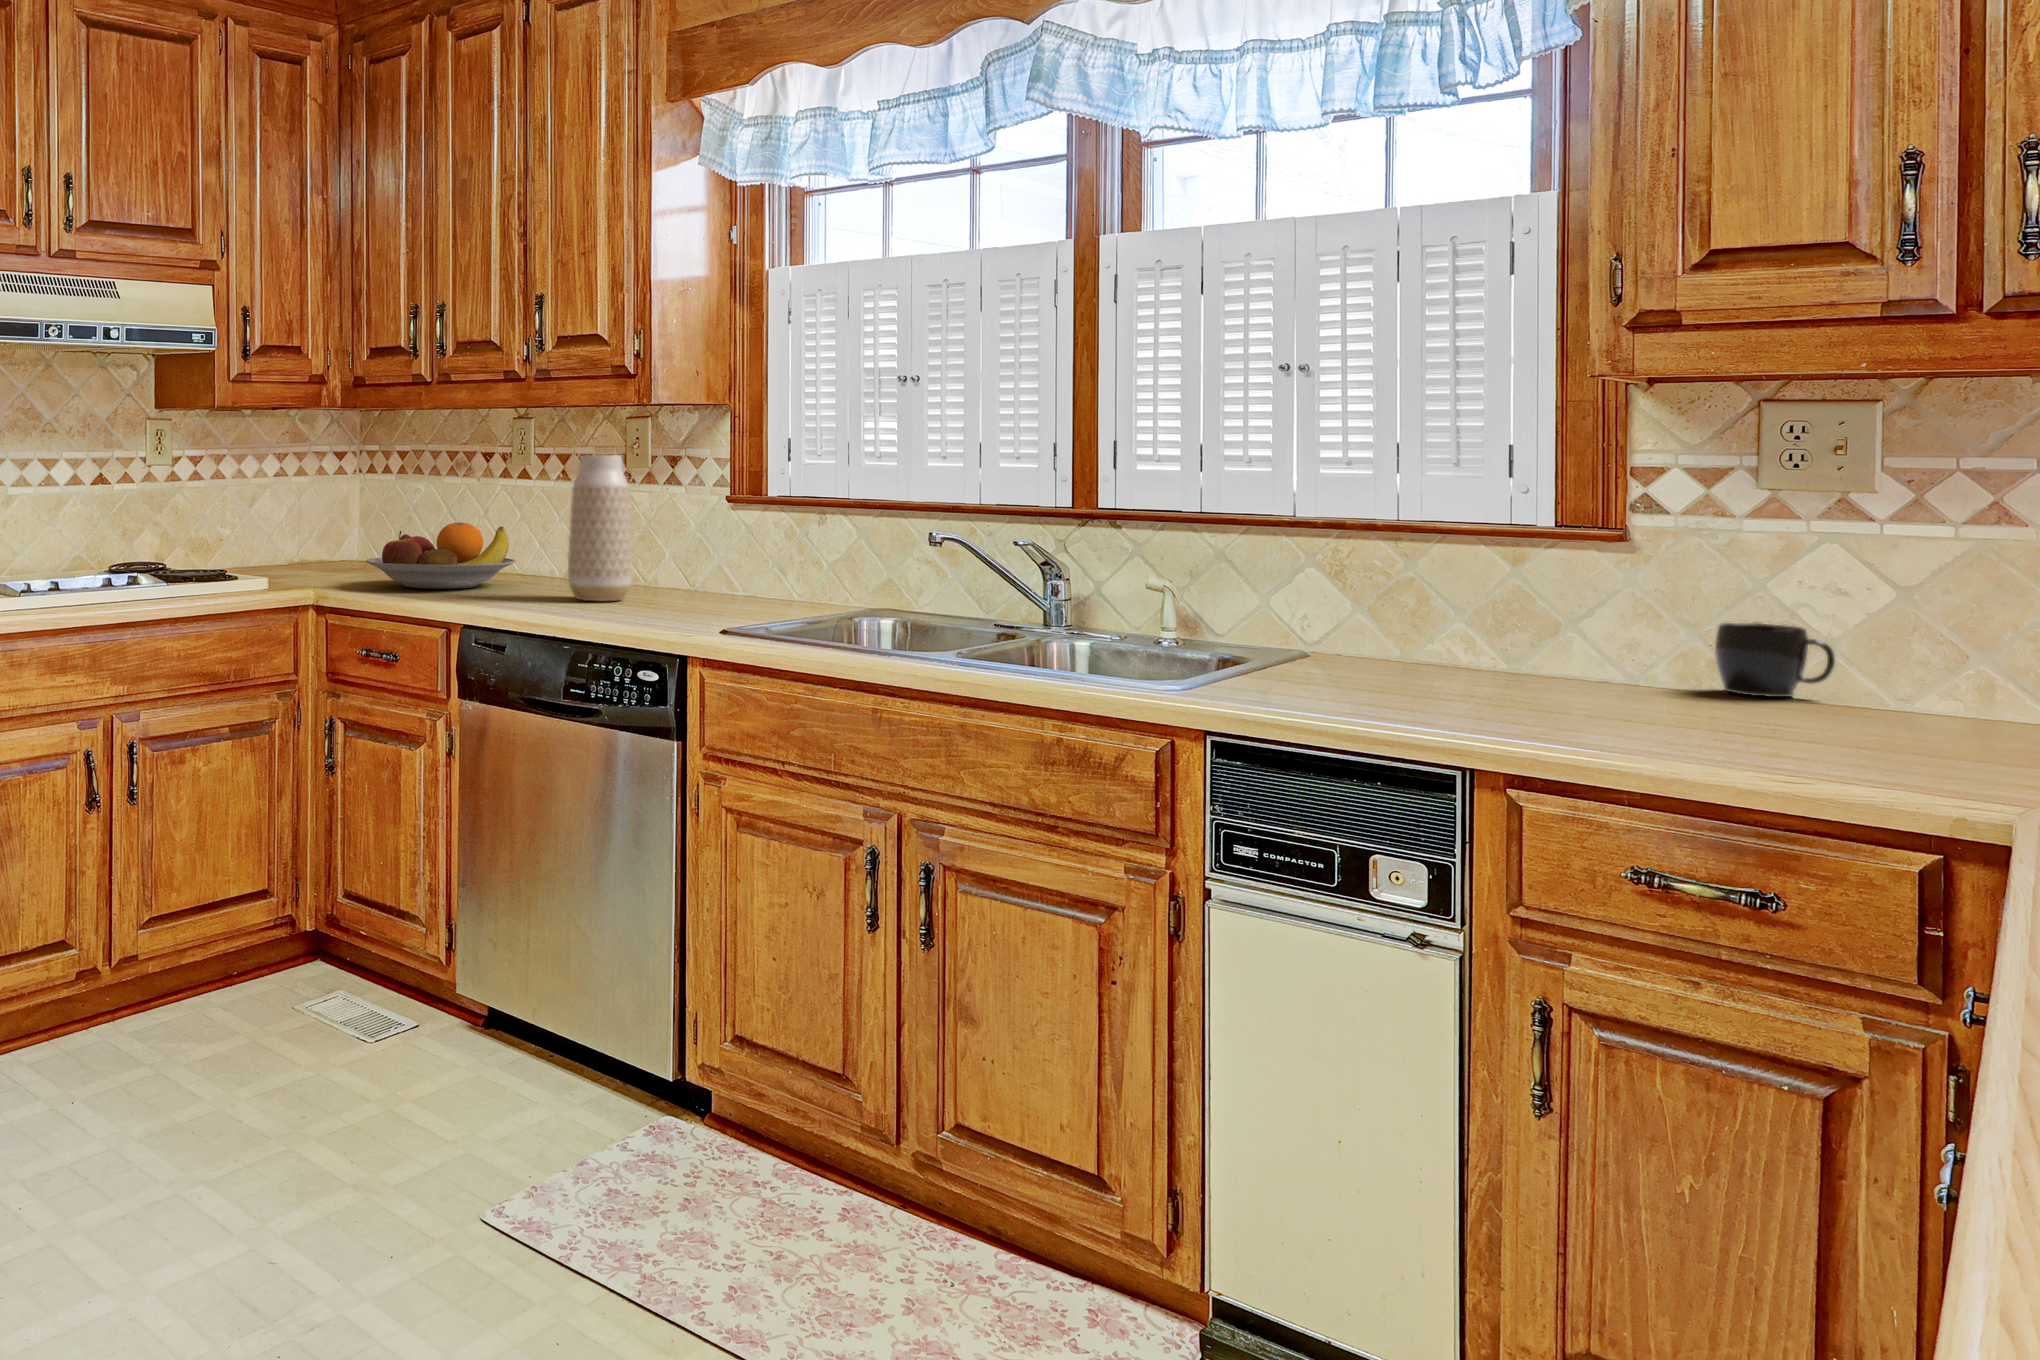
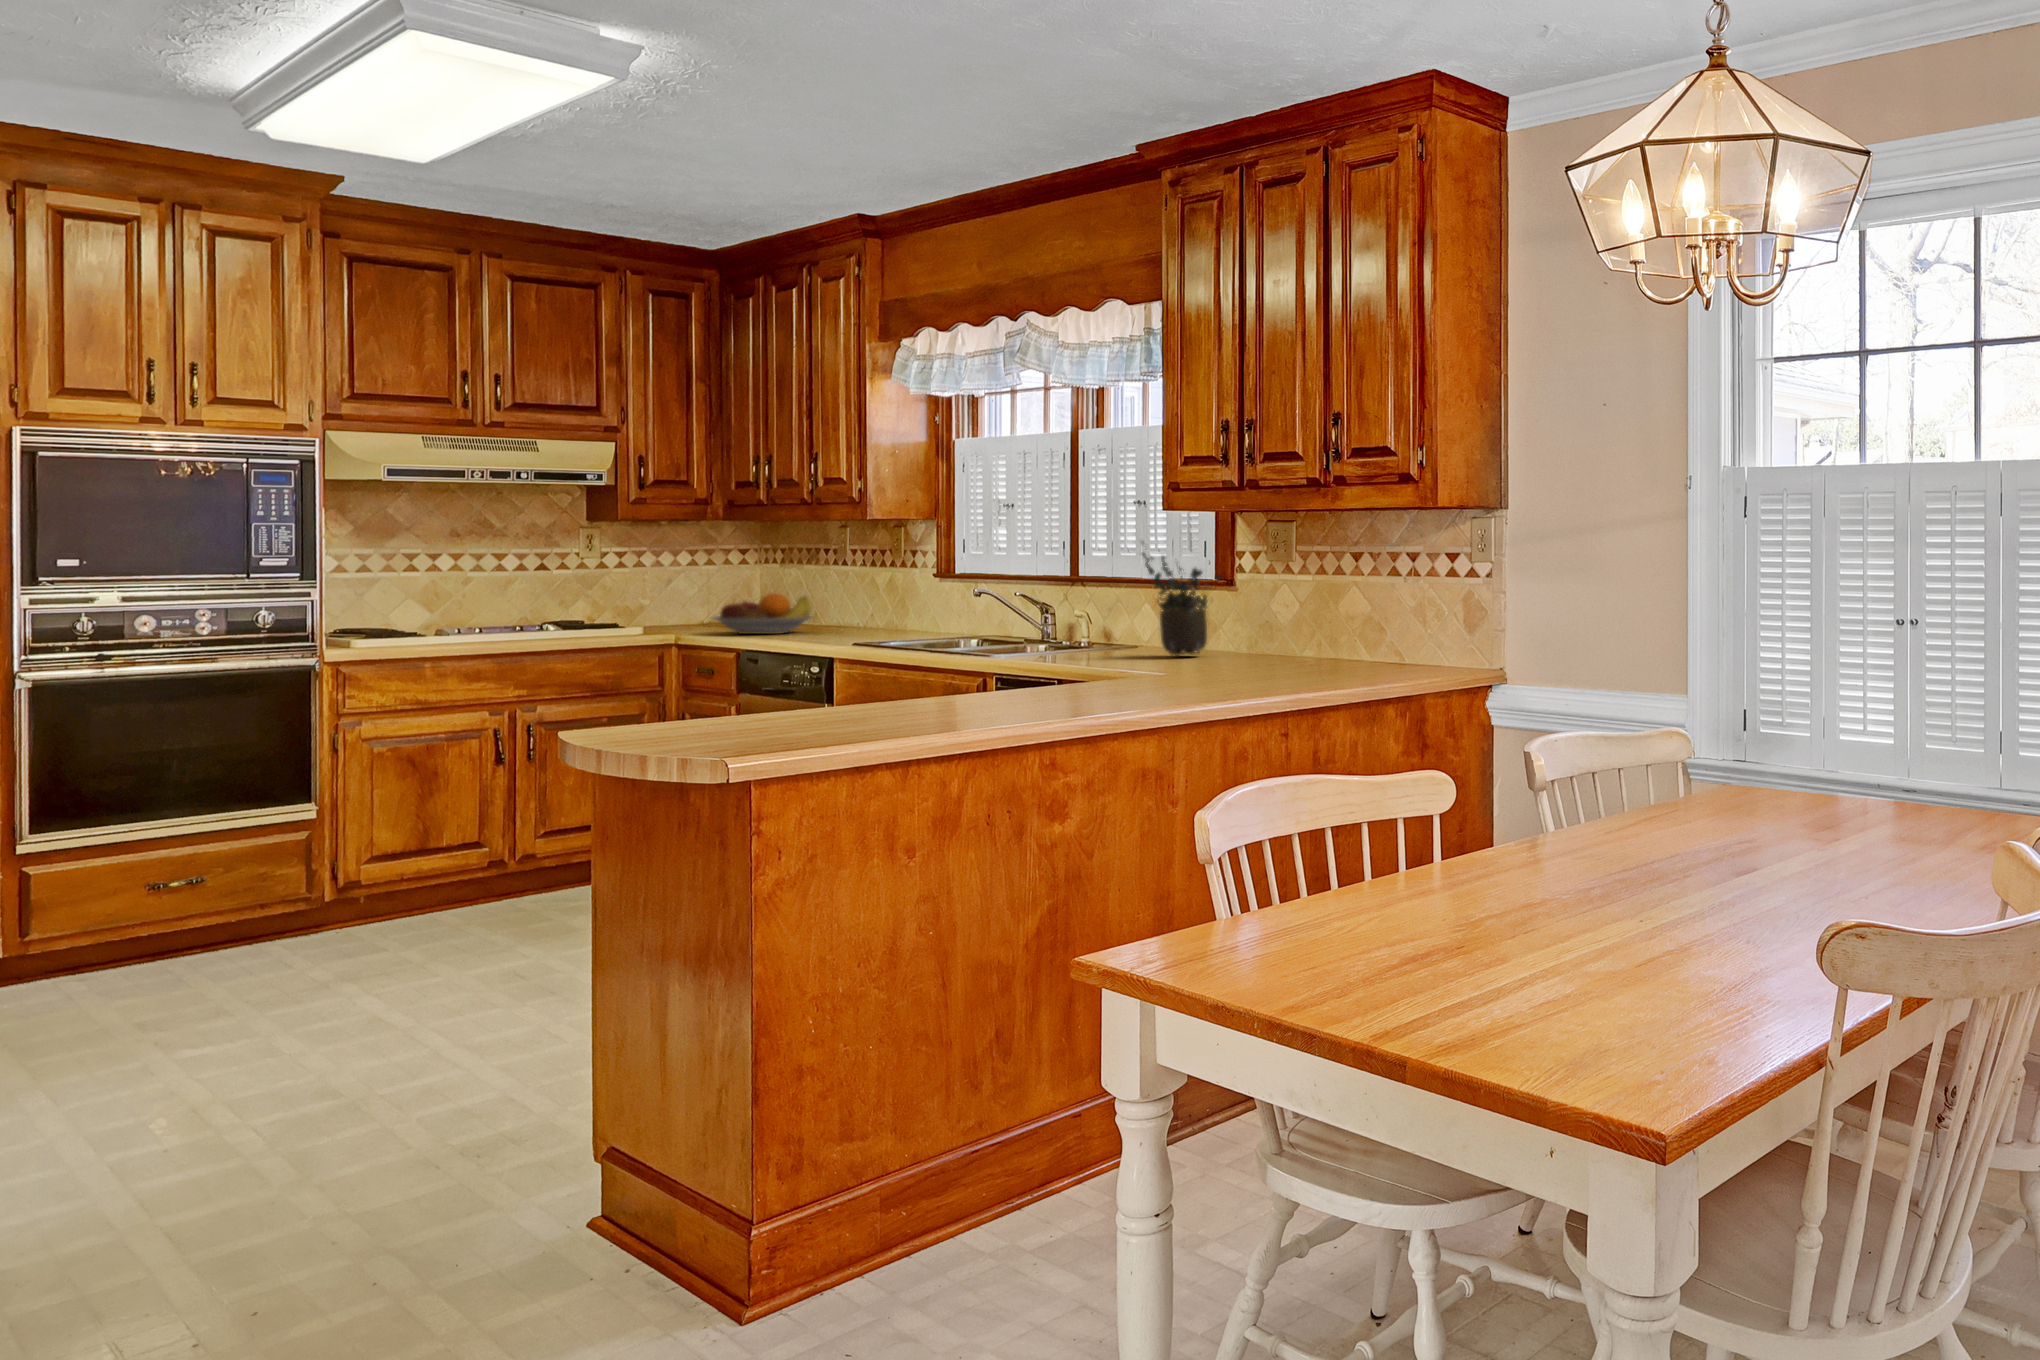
potted plant: none [1443,424,1608,673] -> present [1142,541,1221,655]
vase: present [568,455,633,601] -> none [820,552,862,638]
mug: present [1715,623,1835,697] -> none [1234,630,1270,661]

